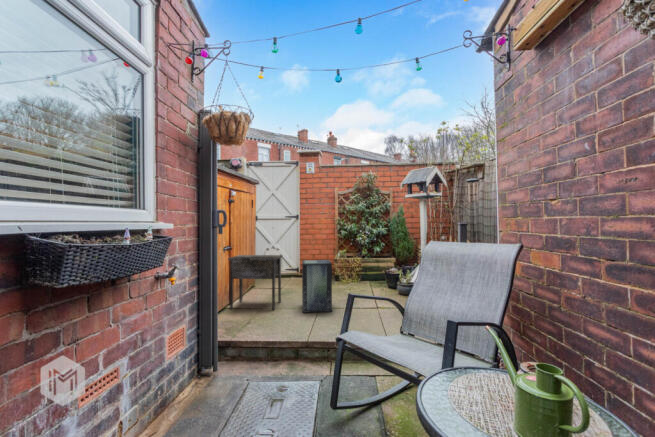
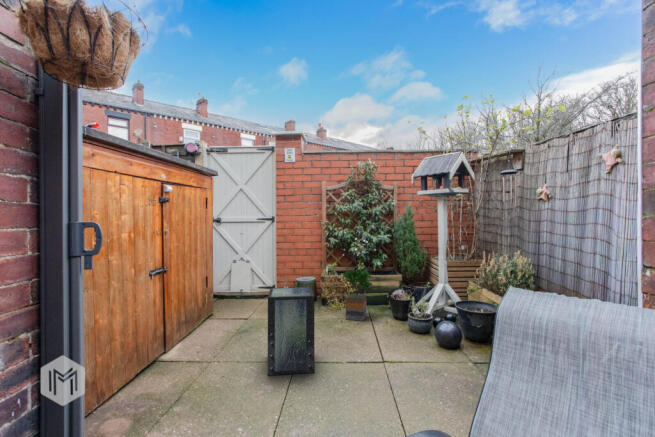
potted tree: none [350,253,373,289] -> present [343,270,373,321]
side table: present [228,255,282,310] -> none [151,278,242,369]

